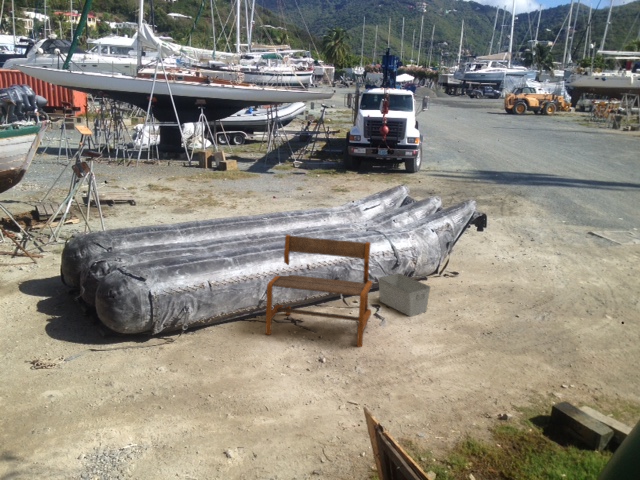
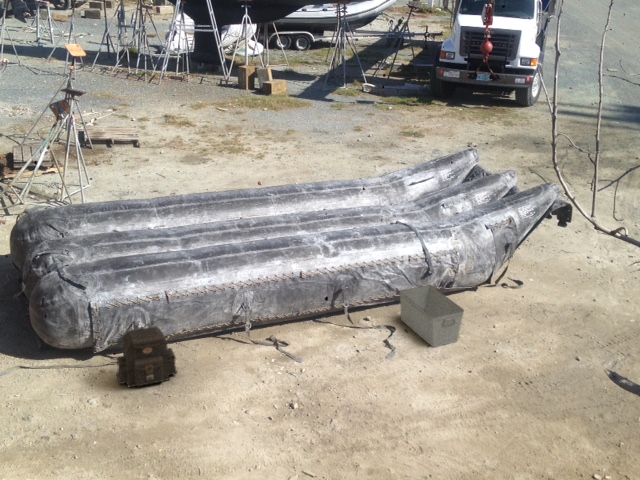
bench: present [266,235,372,347] -> none [238,233,377,390]
backpack: none [173,306,222,359] -> present [117,323,177,387]

